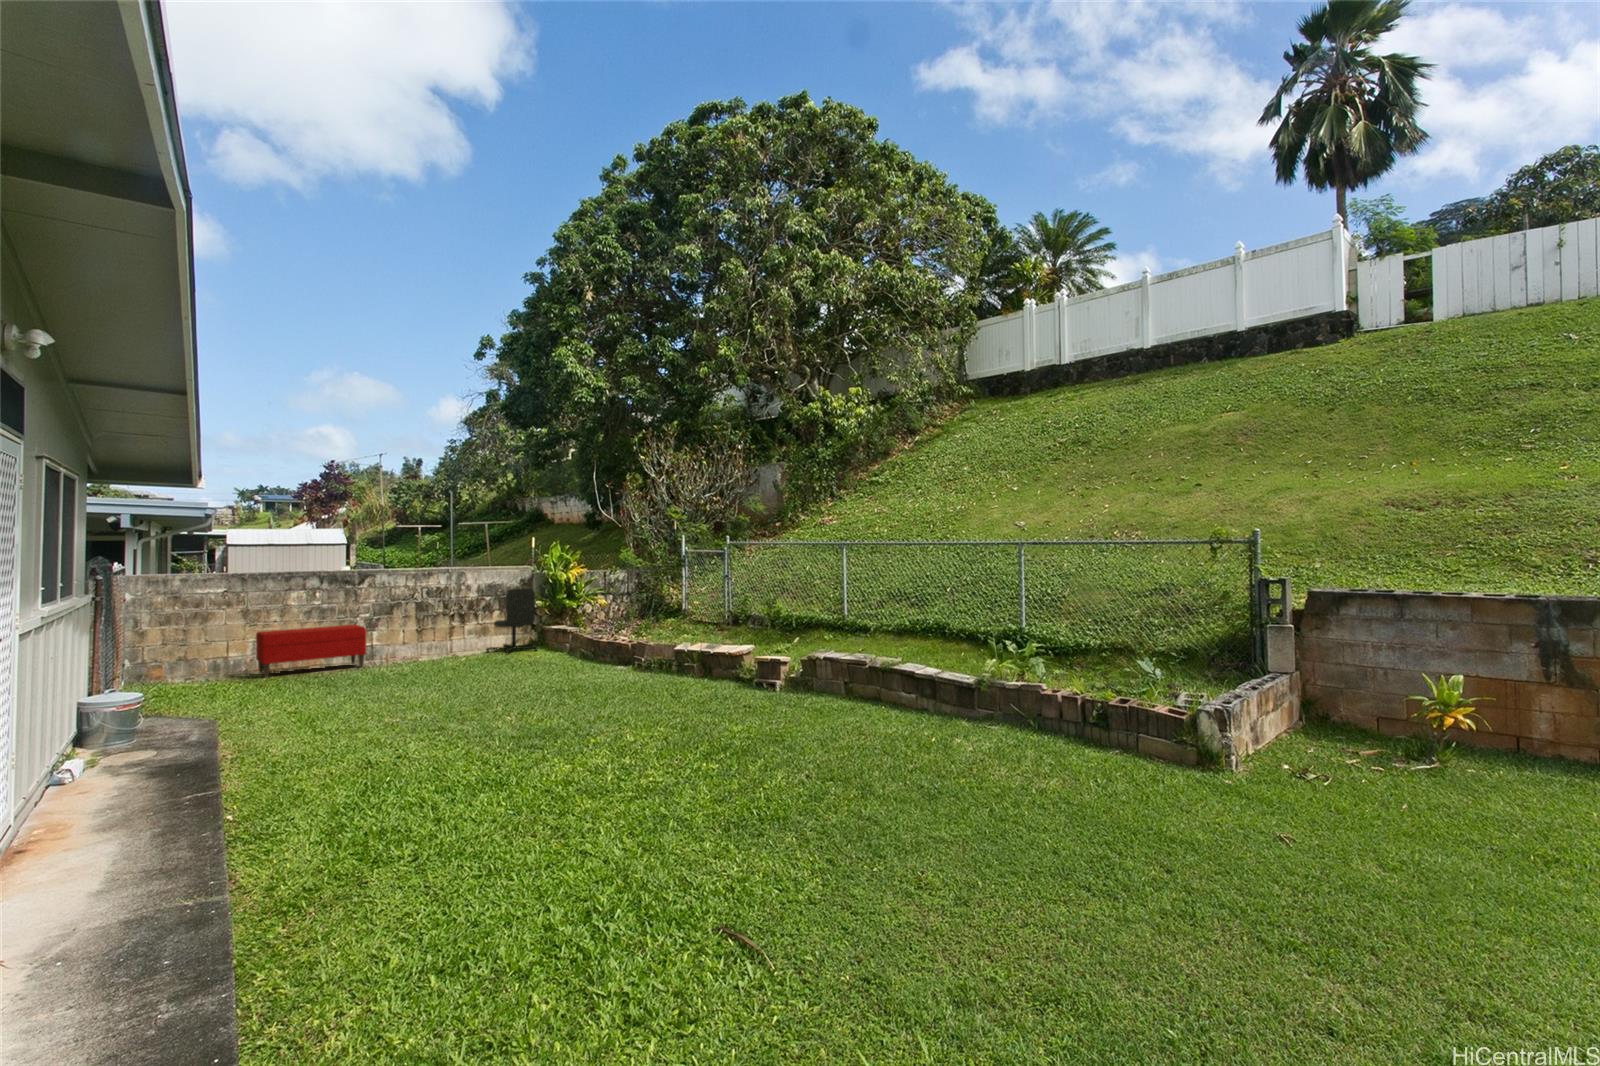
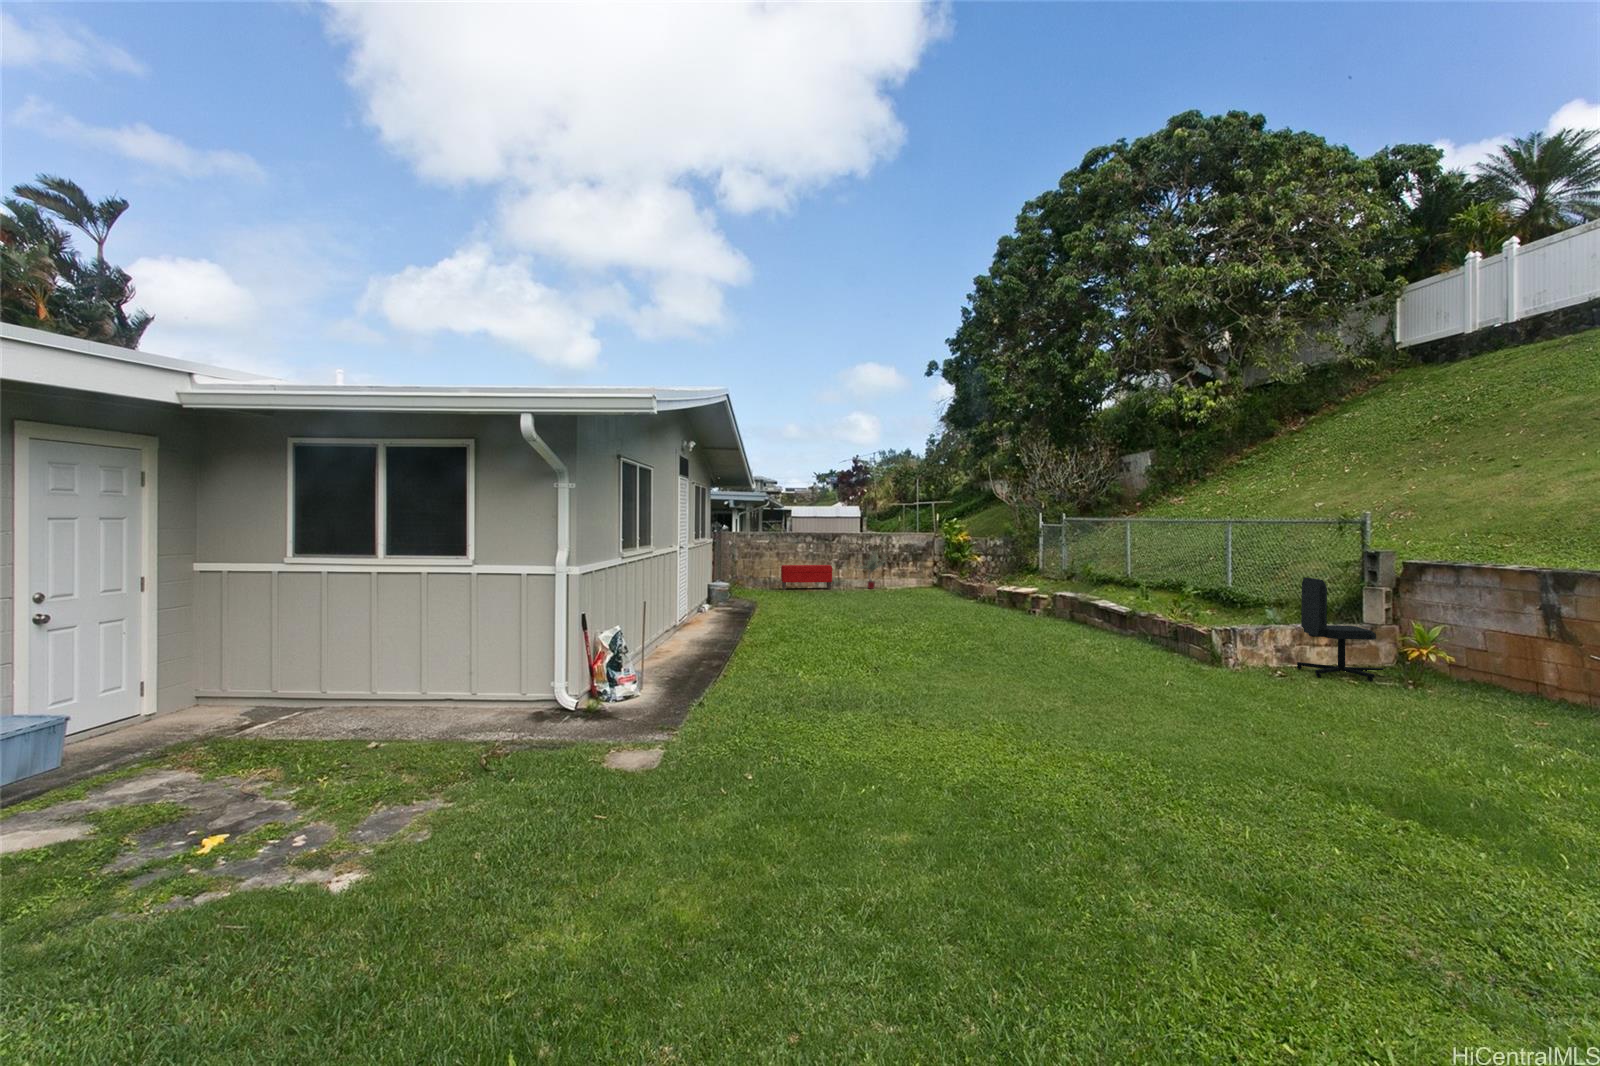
chair: present [486,588,537,654] -> present [1297,578,1385,681]
potted tree: none [406,595,463,659] -> present [856,551,885,589]

